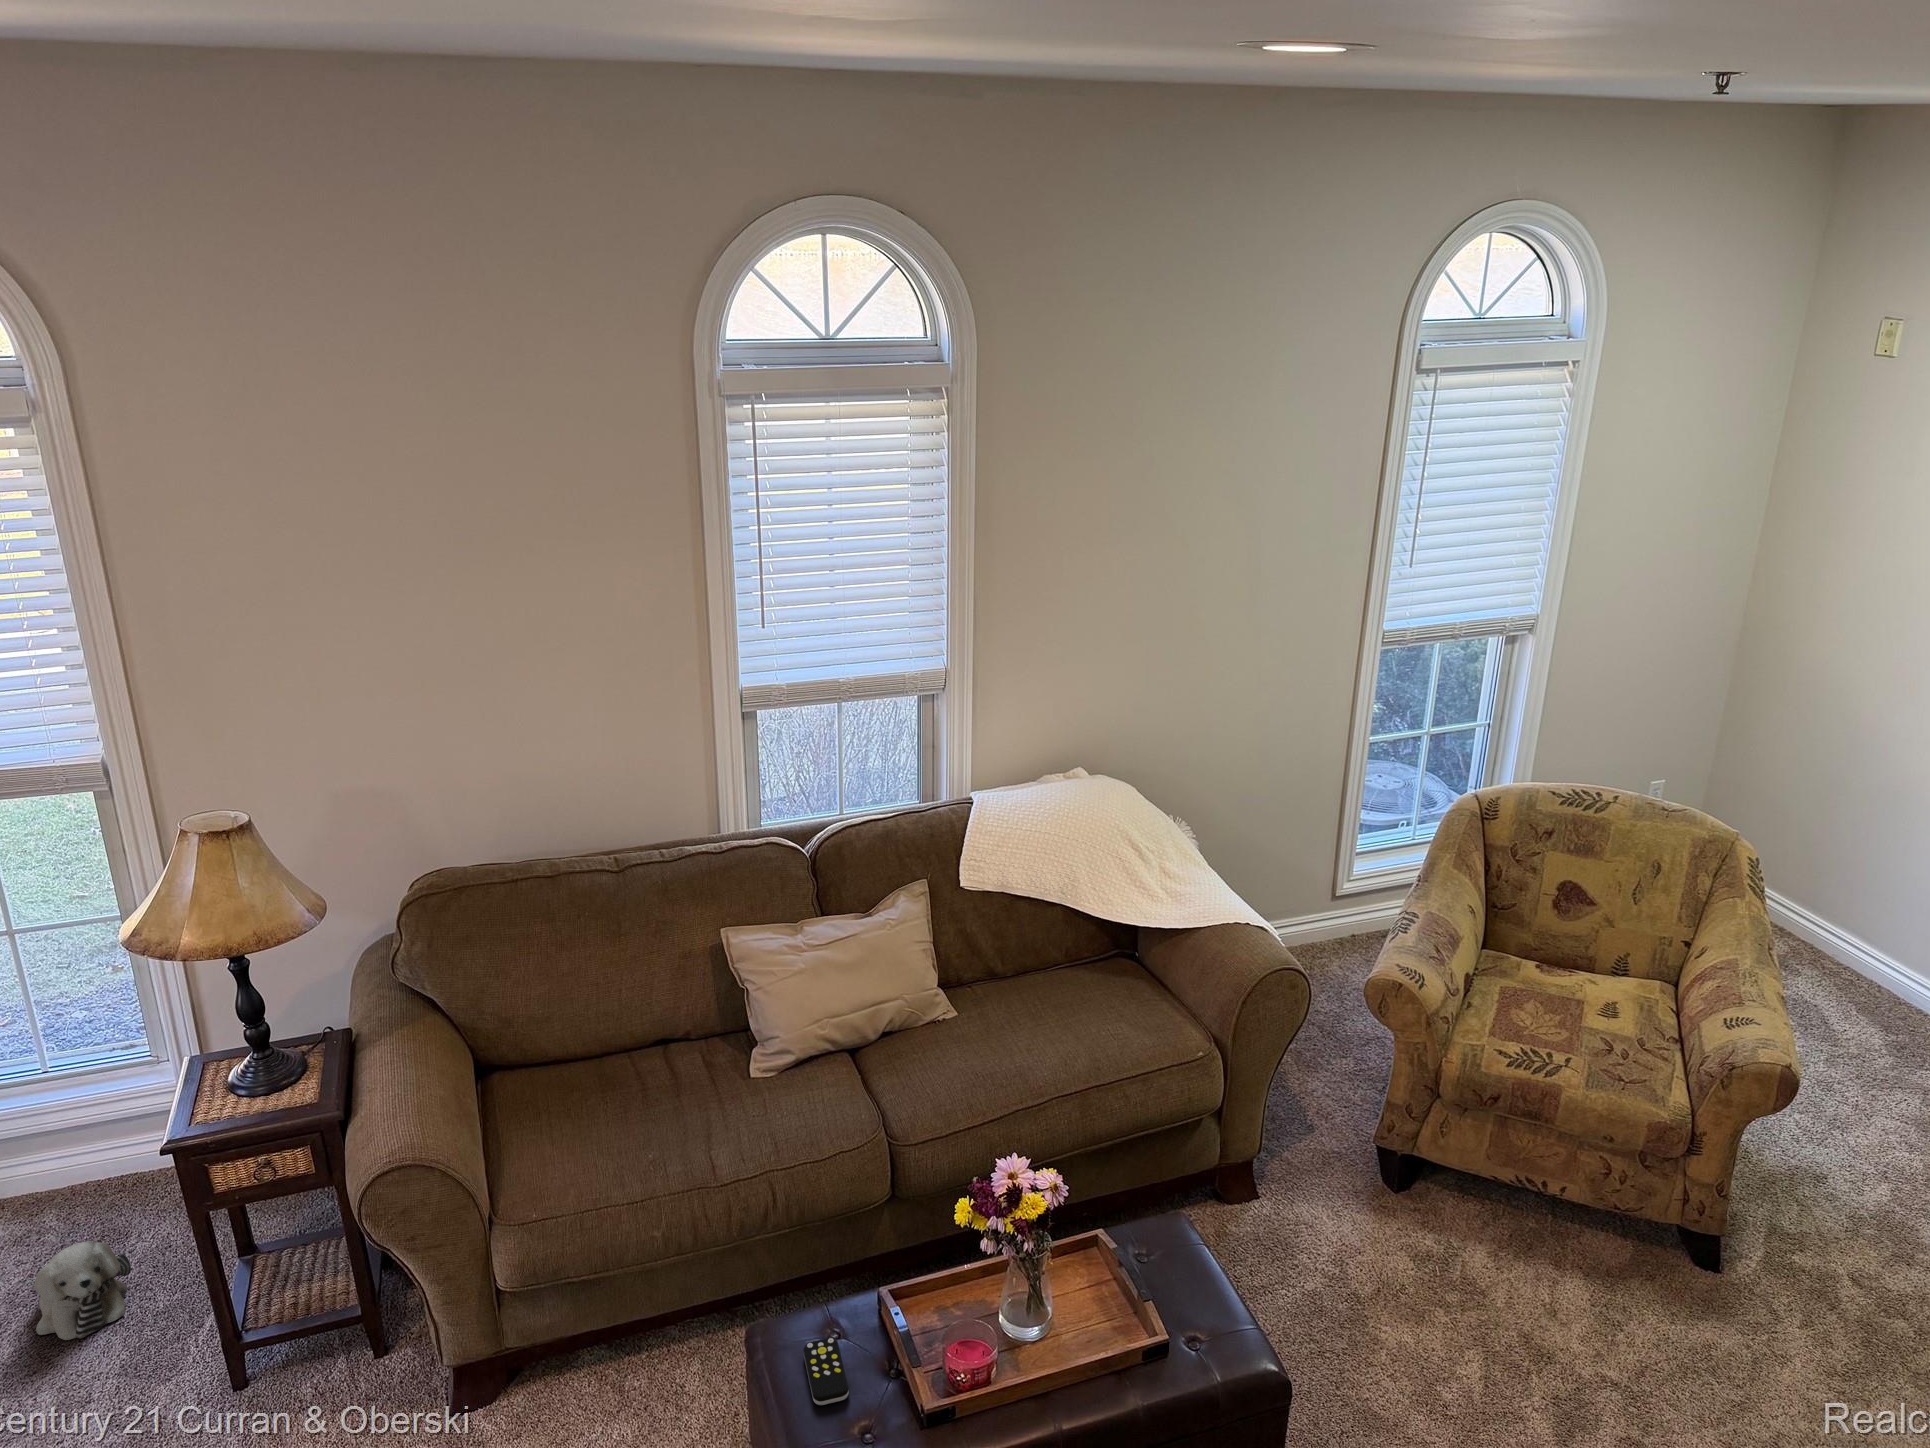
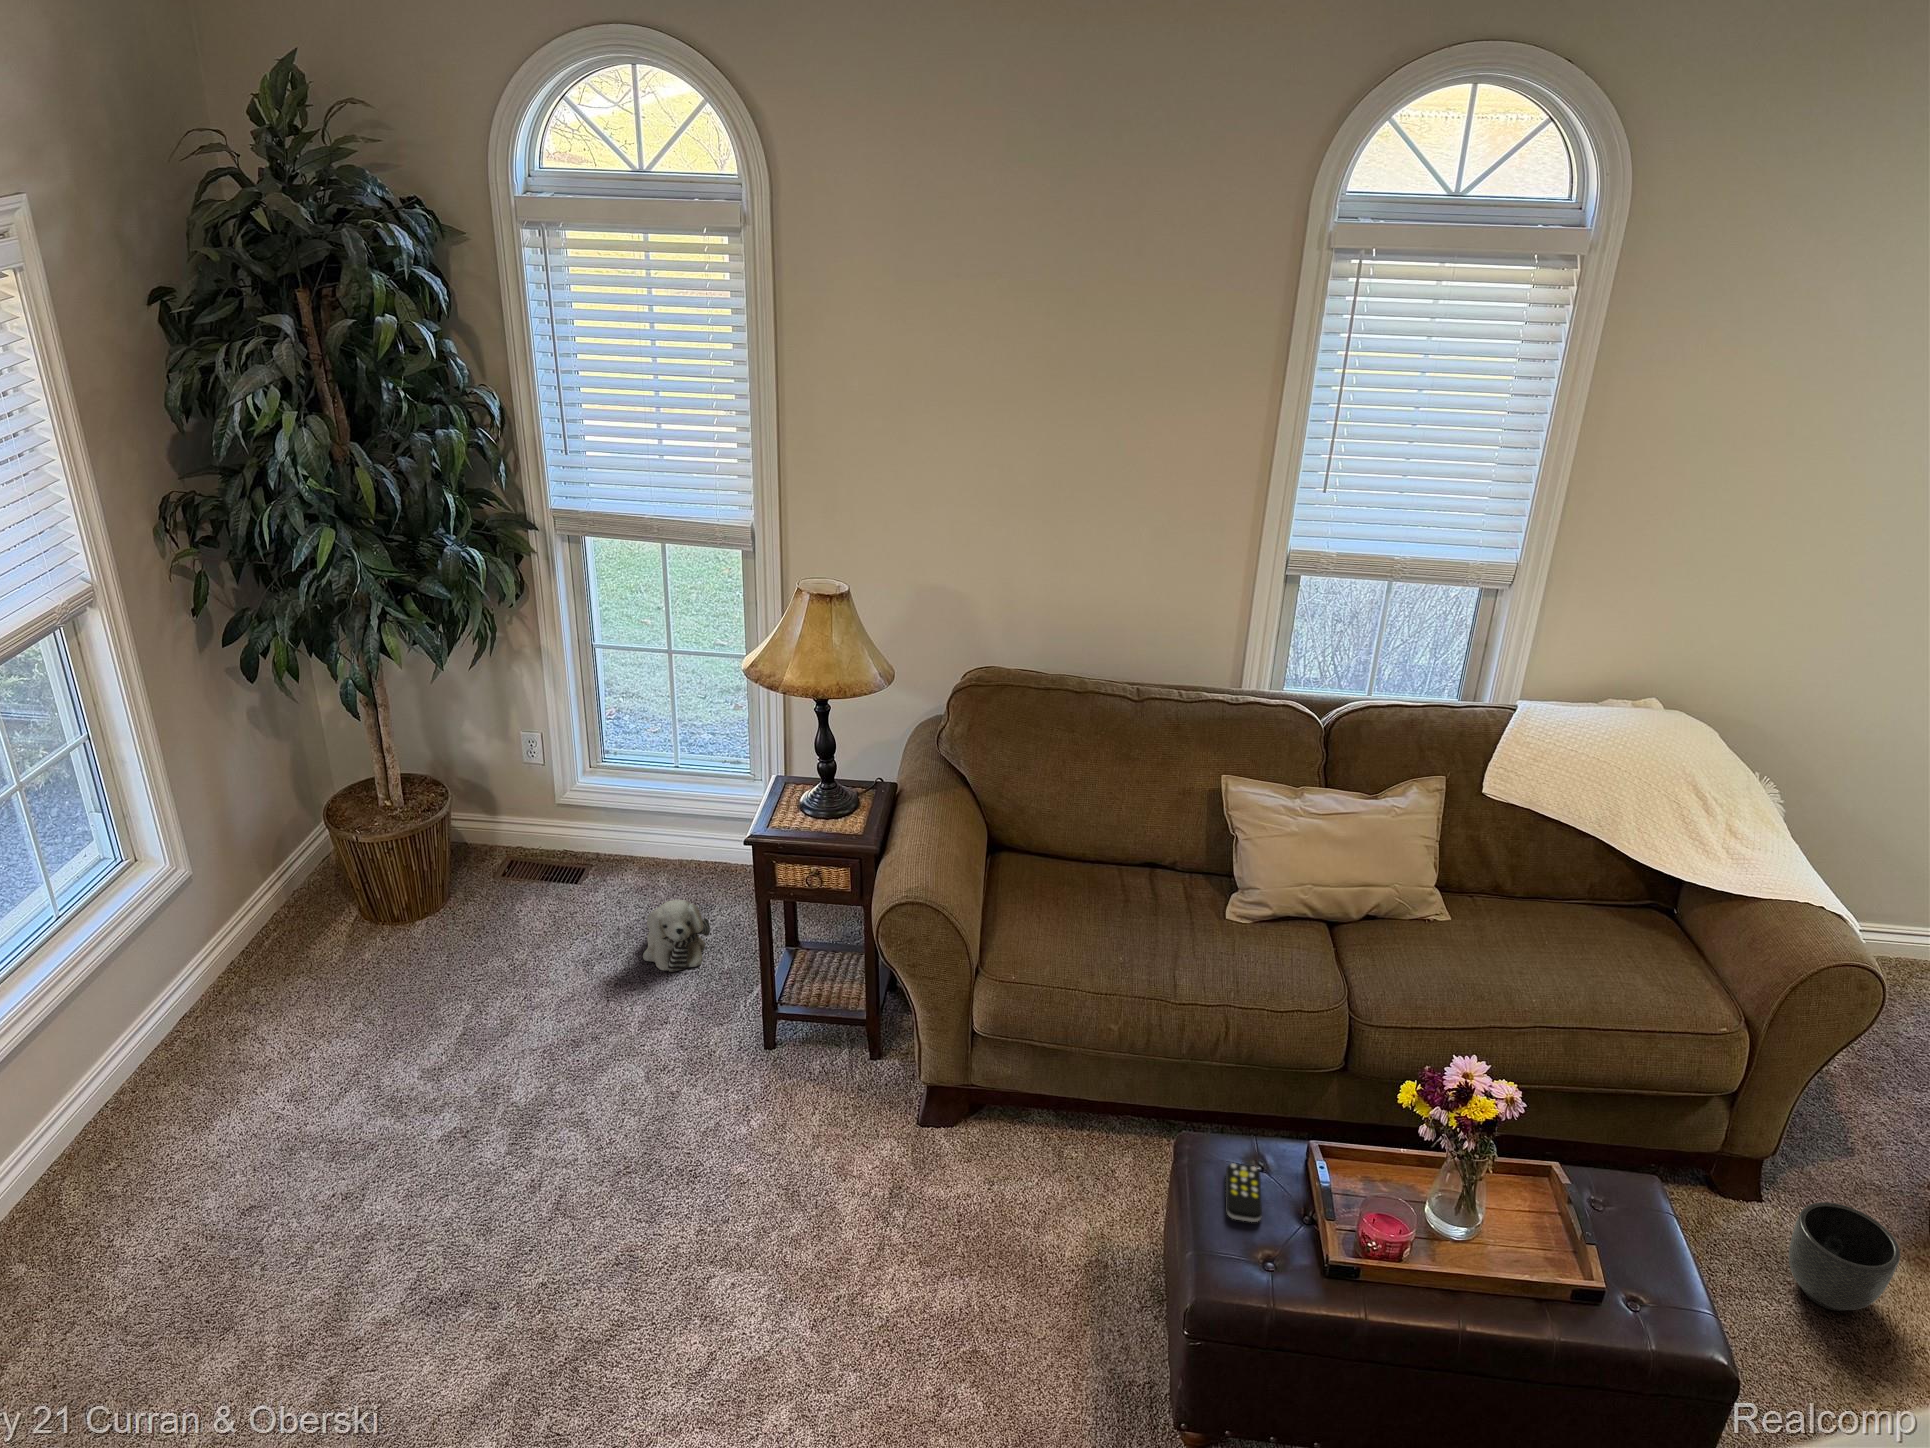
planter: none [1289,1176,1368,1272] -> present [1789,1202,1900,1311]

